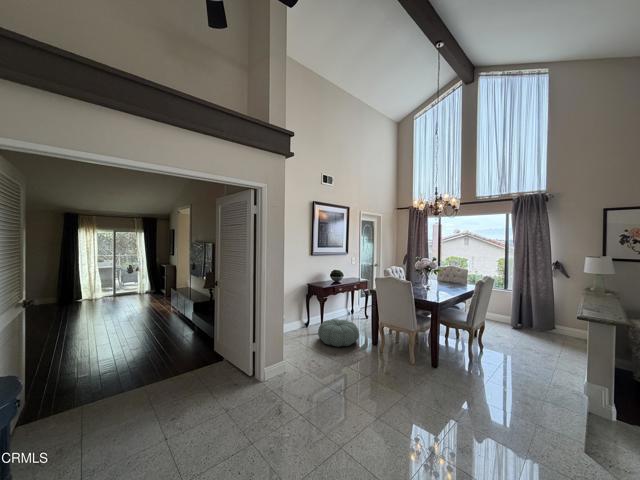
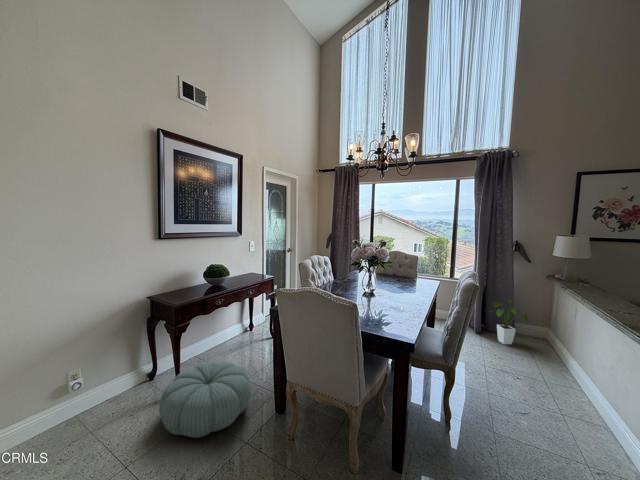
house plant: none [533,306,562,340] -> present [490,300,528,344]

